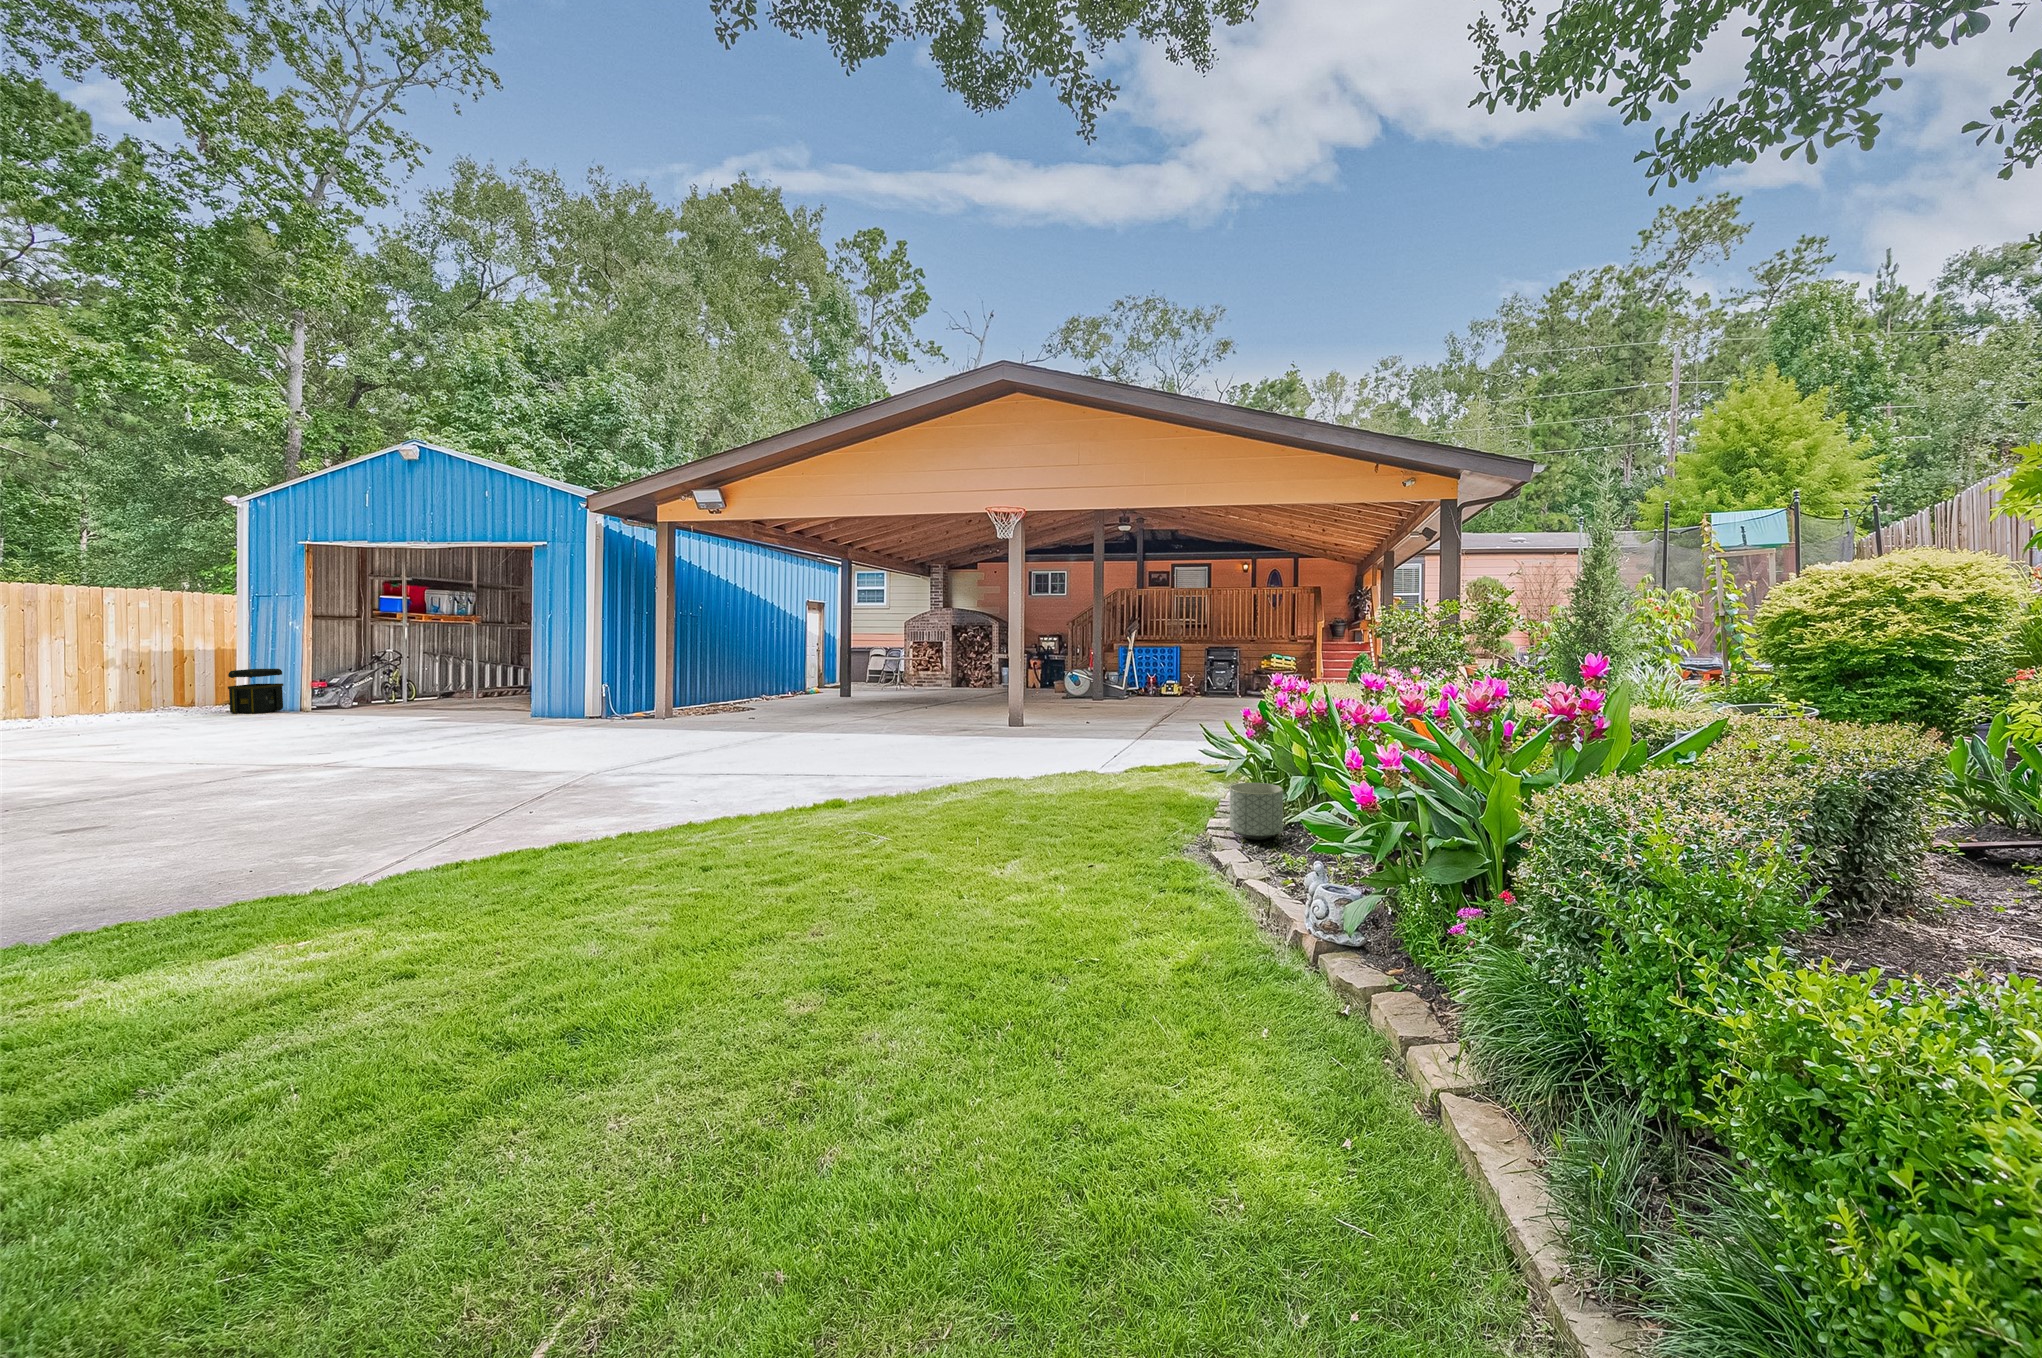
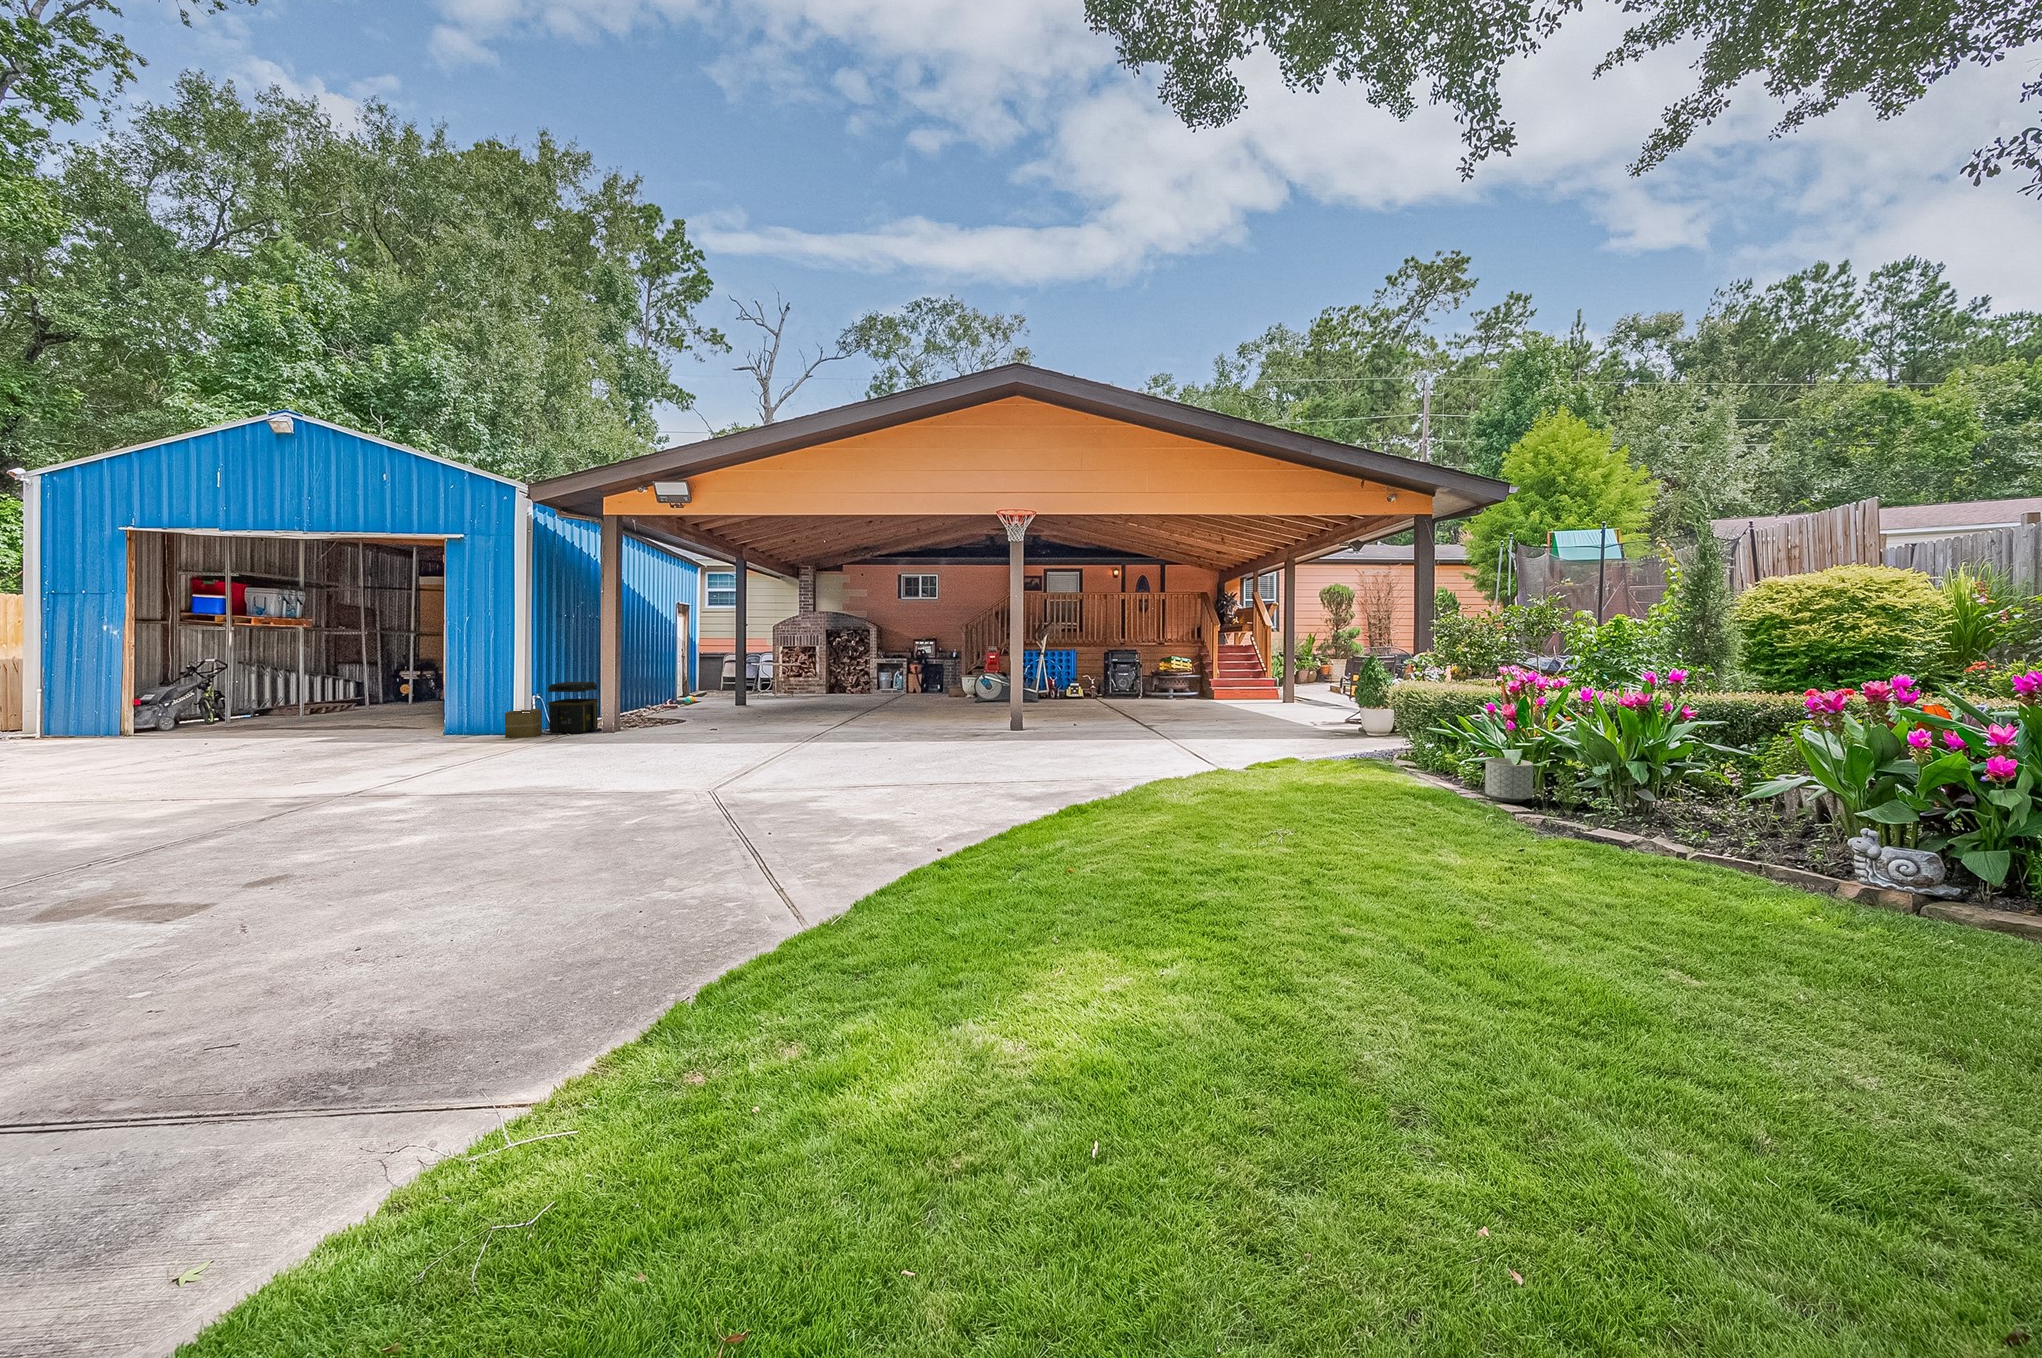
toolbox: present [228,669,283,714] -> present [548,682,598,733]
cardboard box: none [560,695,598,722] -> present [505,709,542,738]

